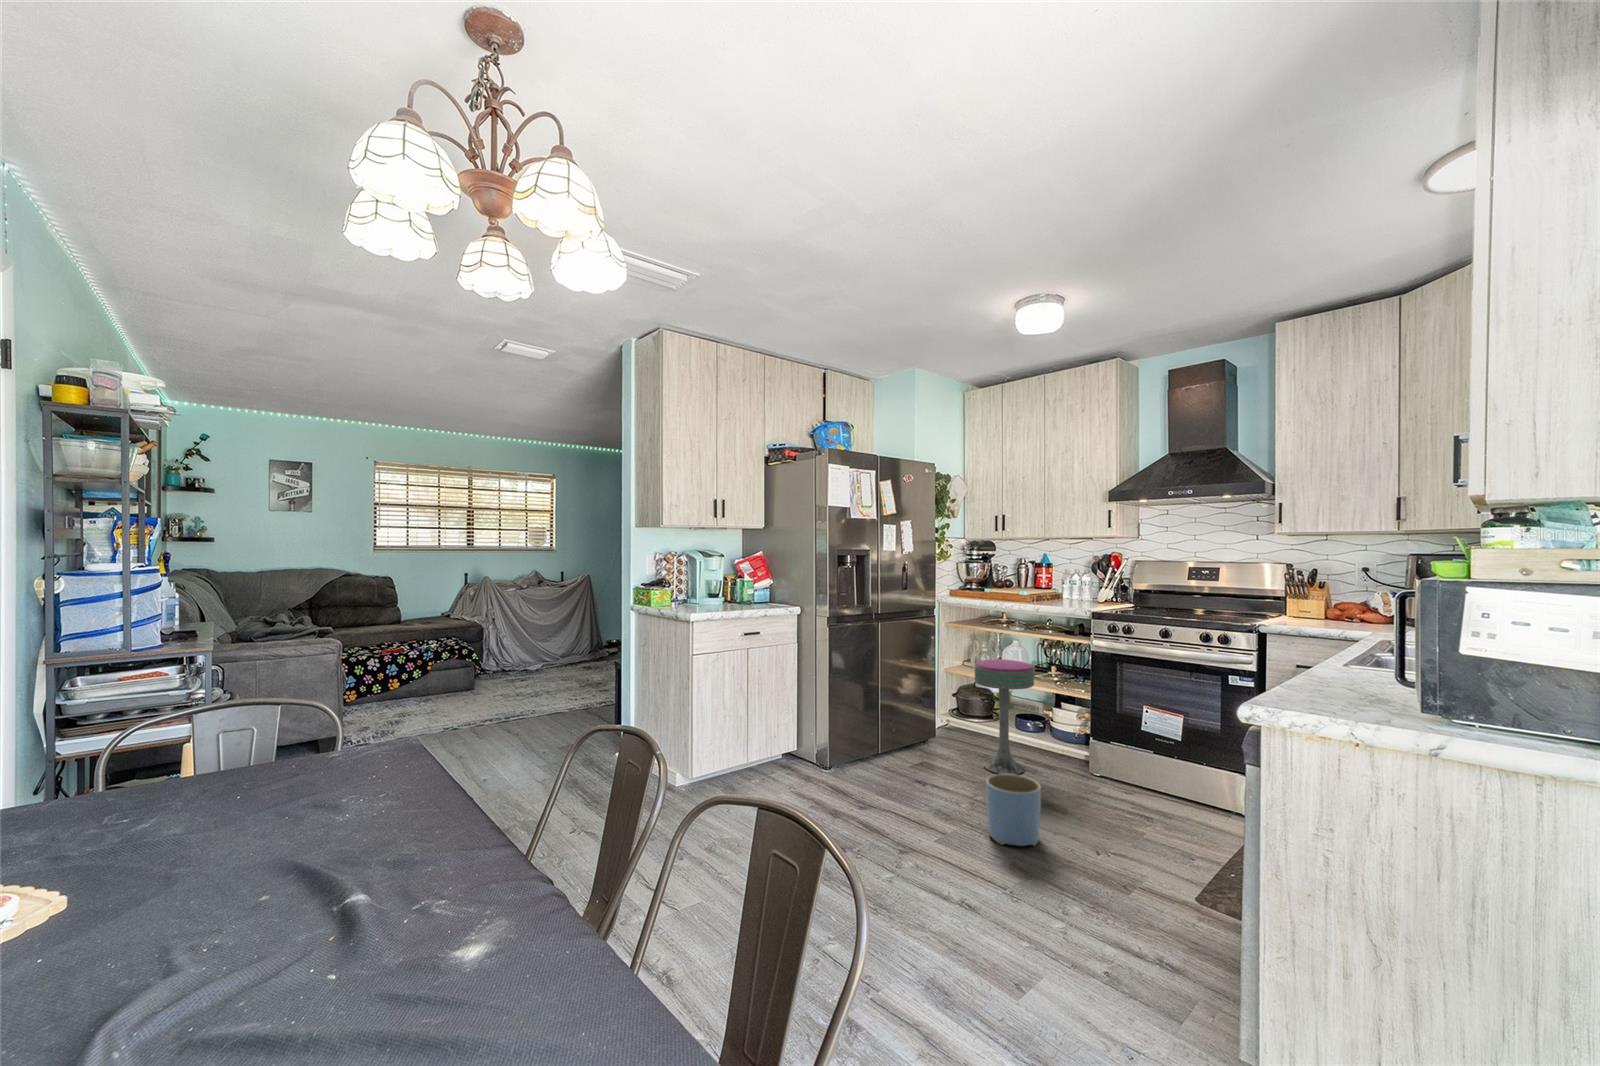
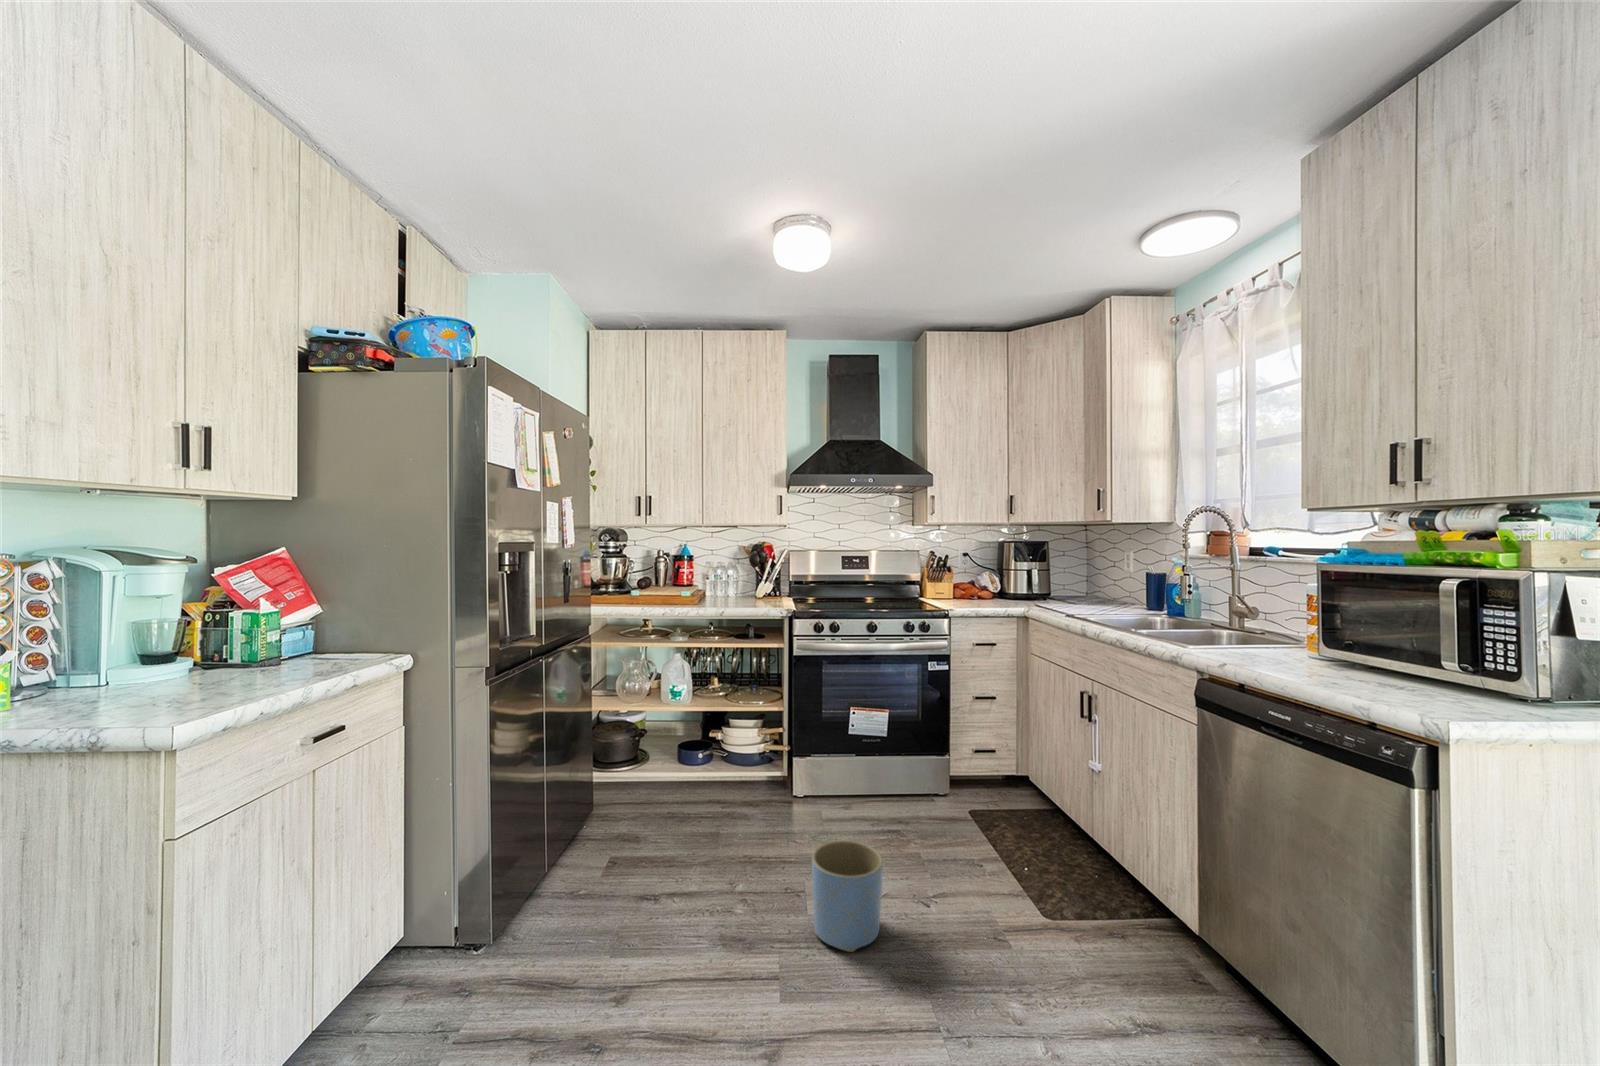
bar stool: present [975,659,1034,774] -> none [675,681,750,836]

